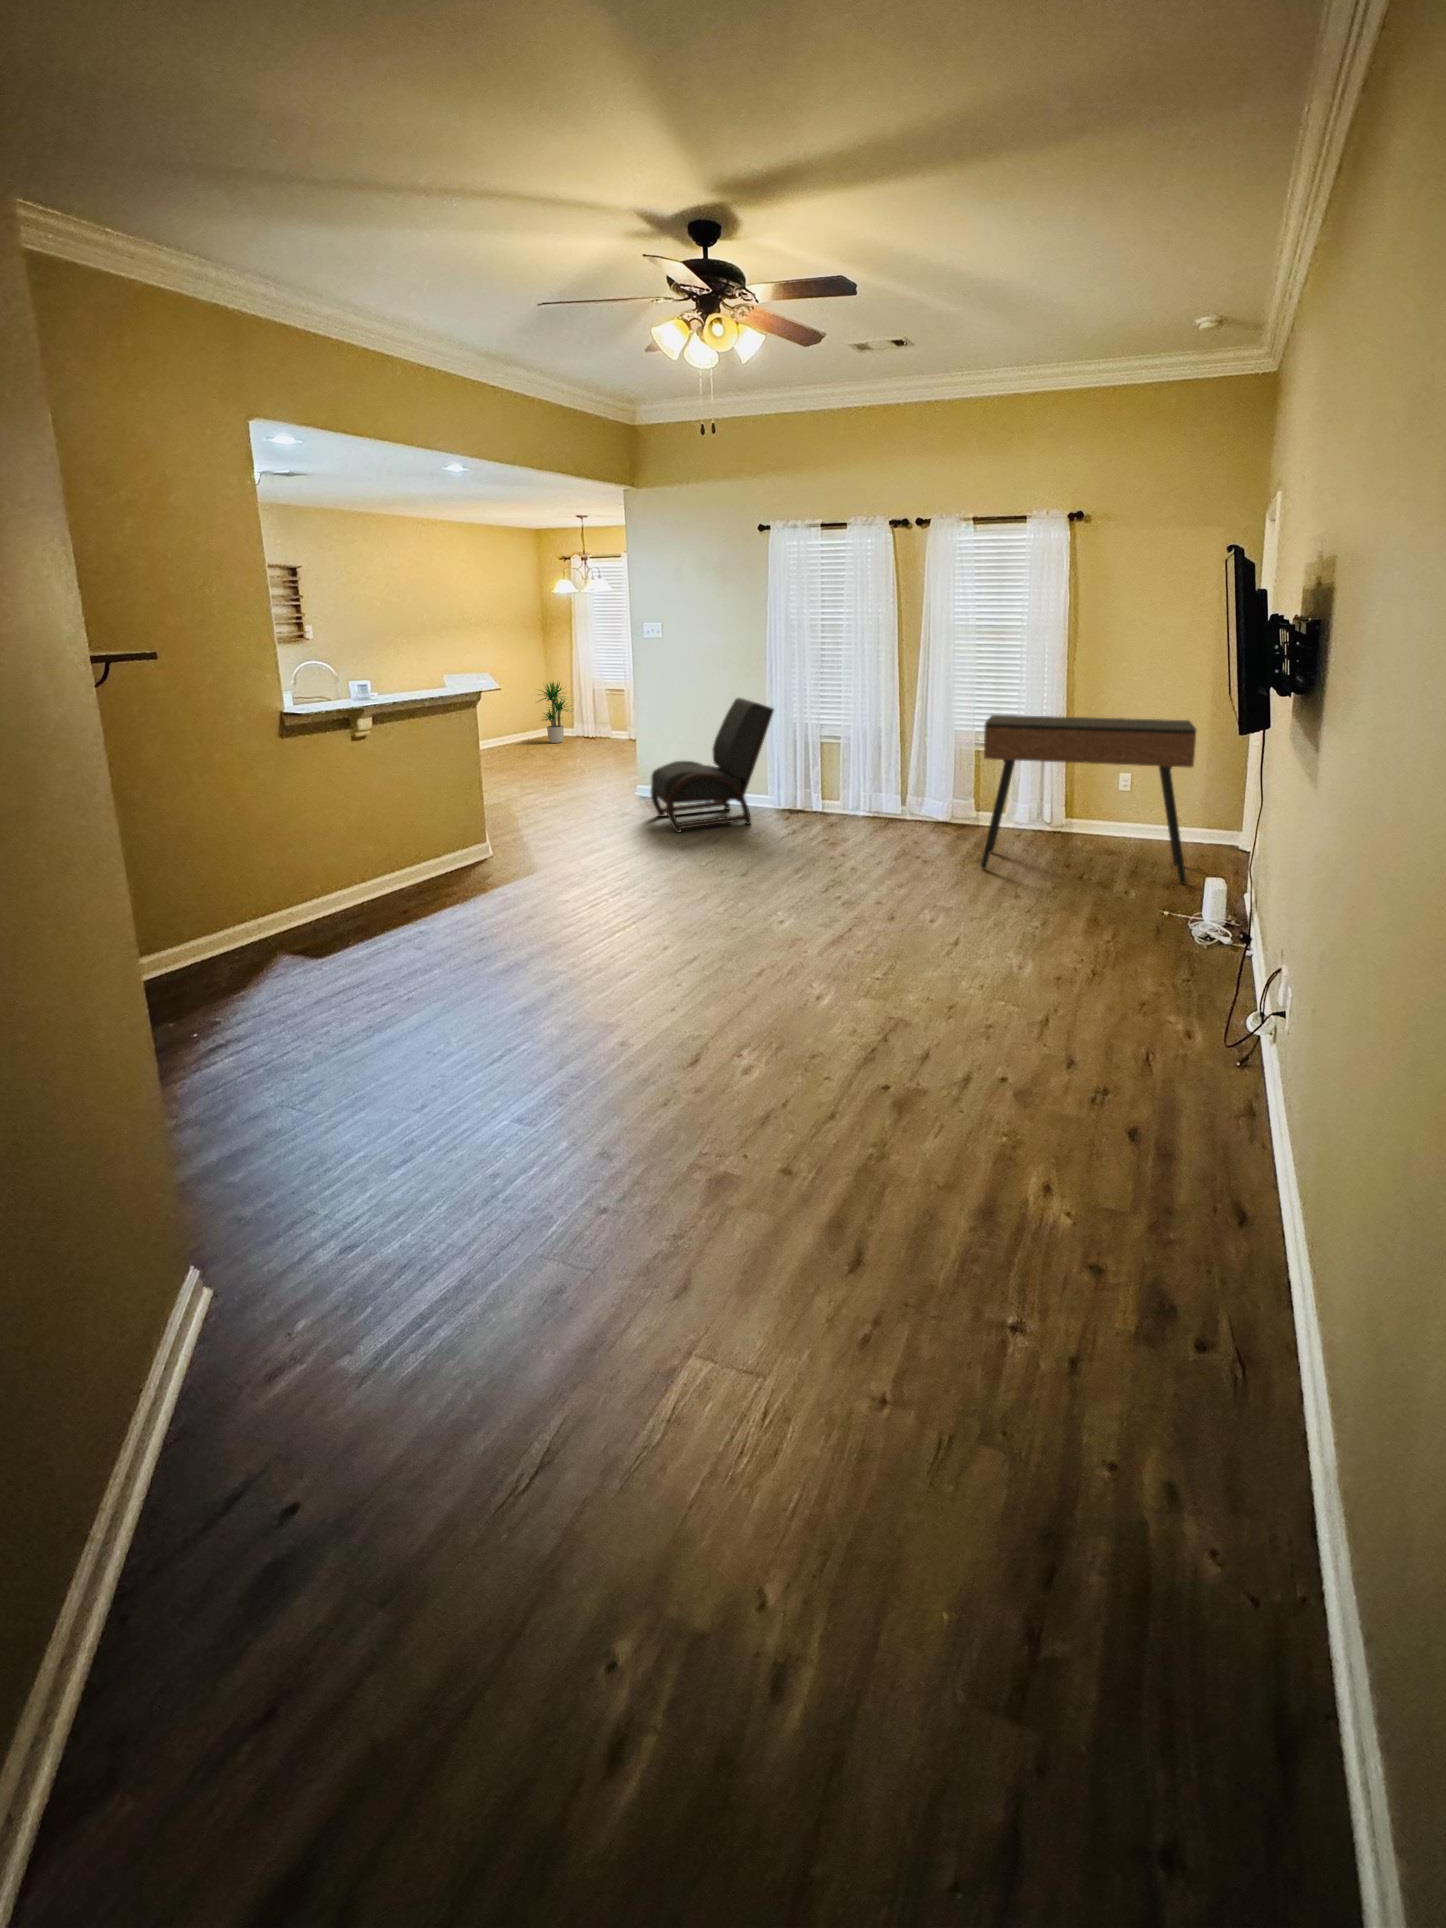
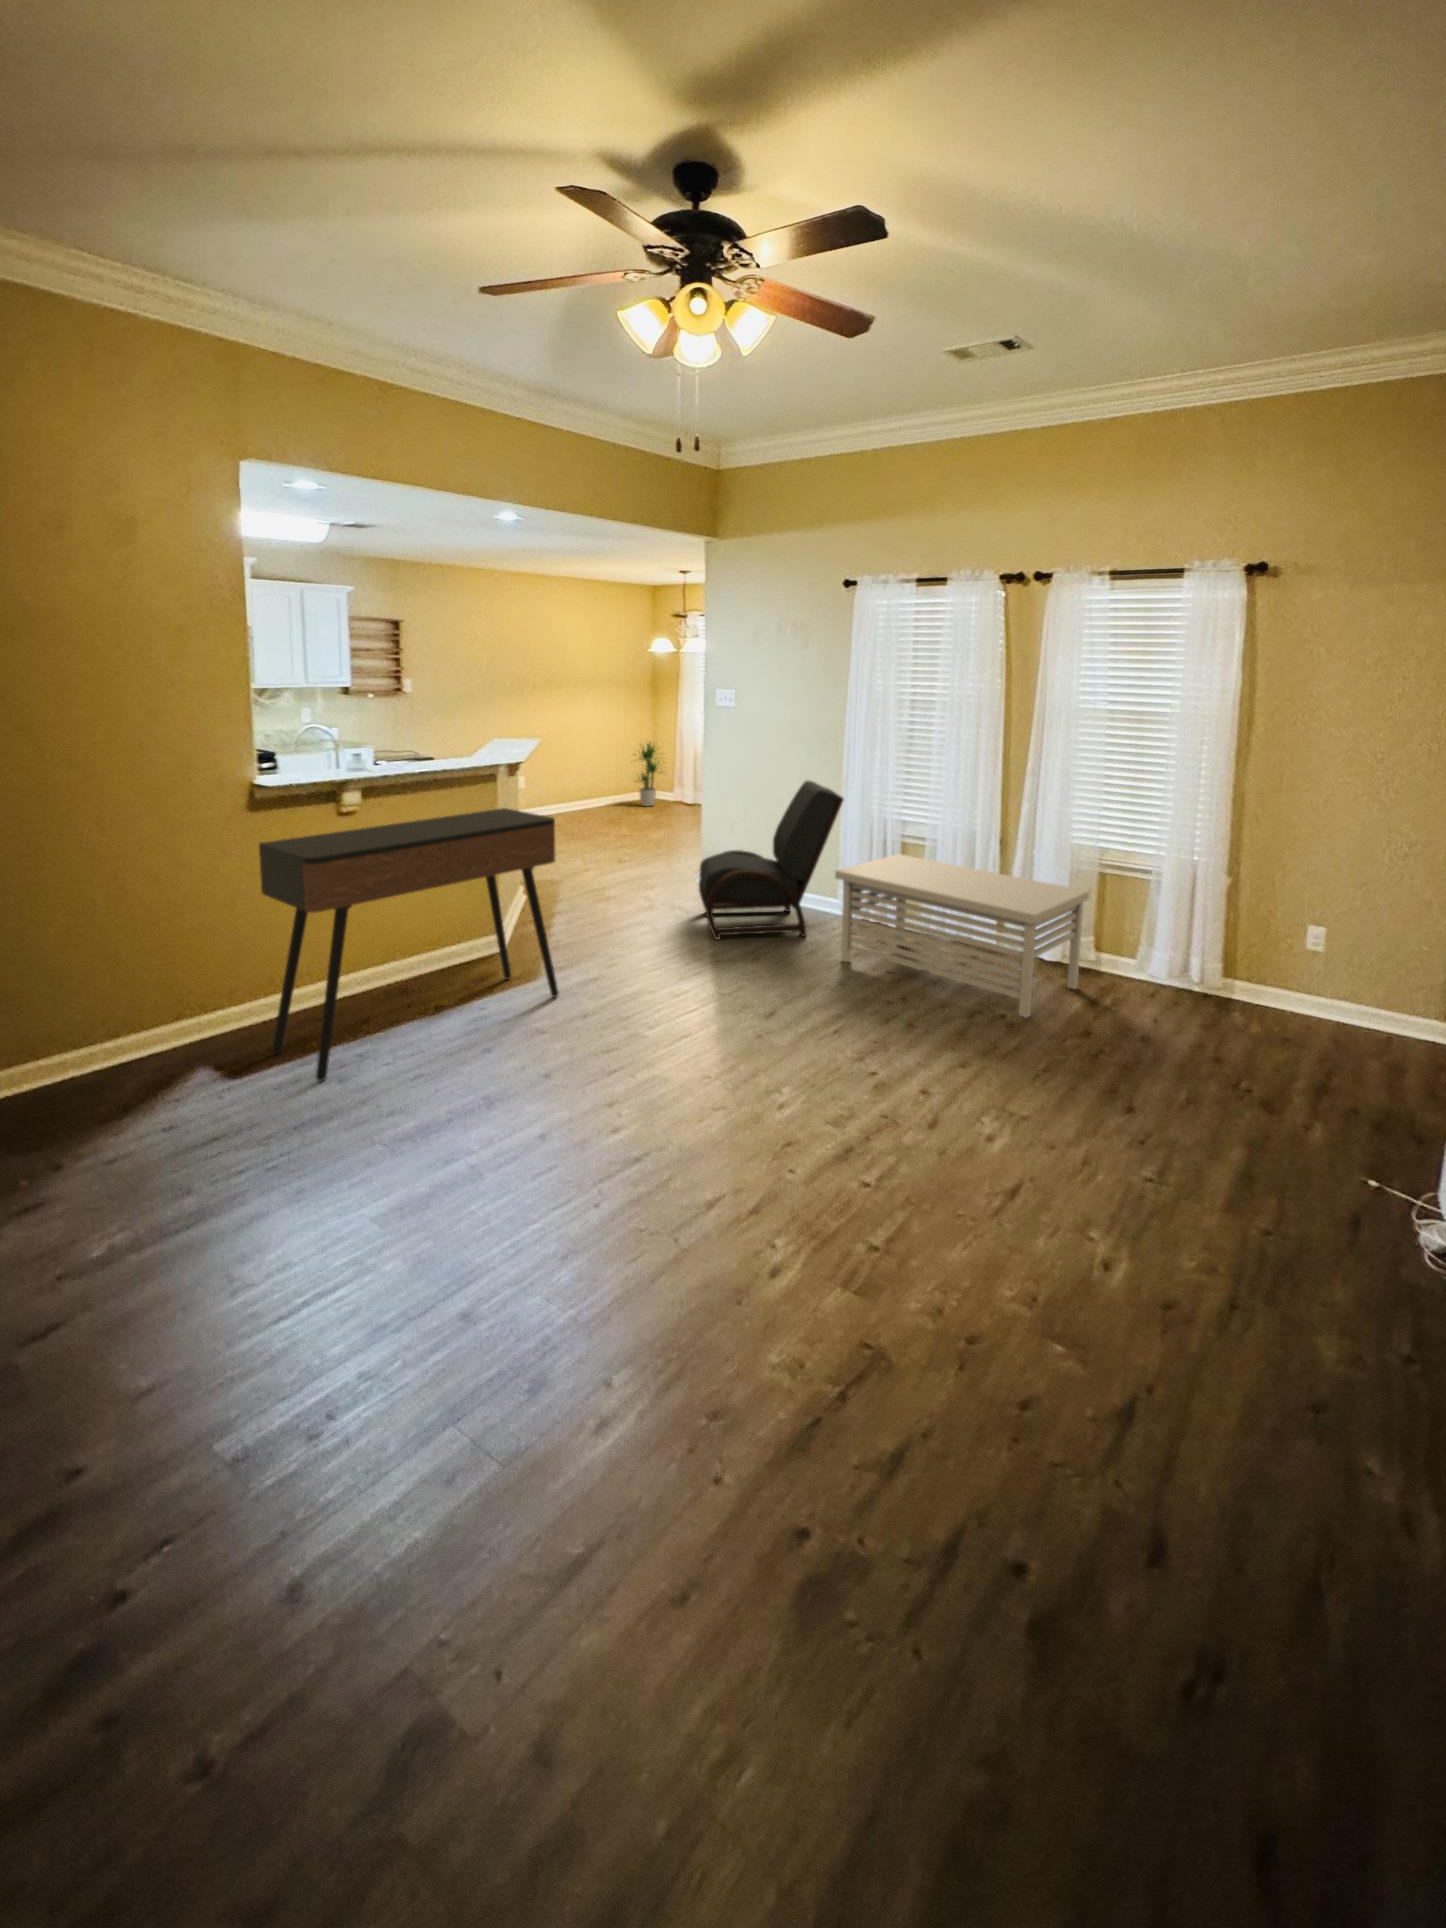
console table: present [981,715,1196,884] -> present [259,808,559,1081]
storage bench: none [778,751,971,856] -> present [835,854,1089,1017]

